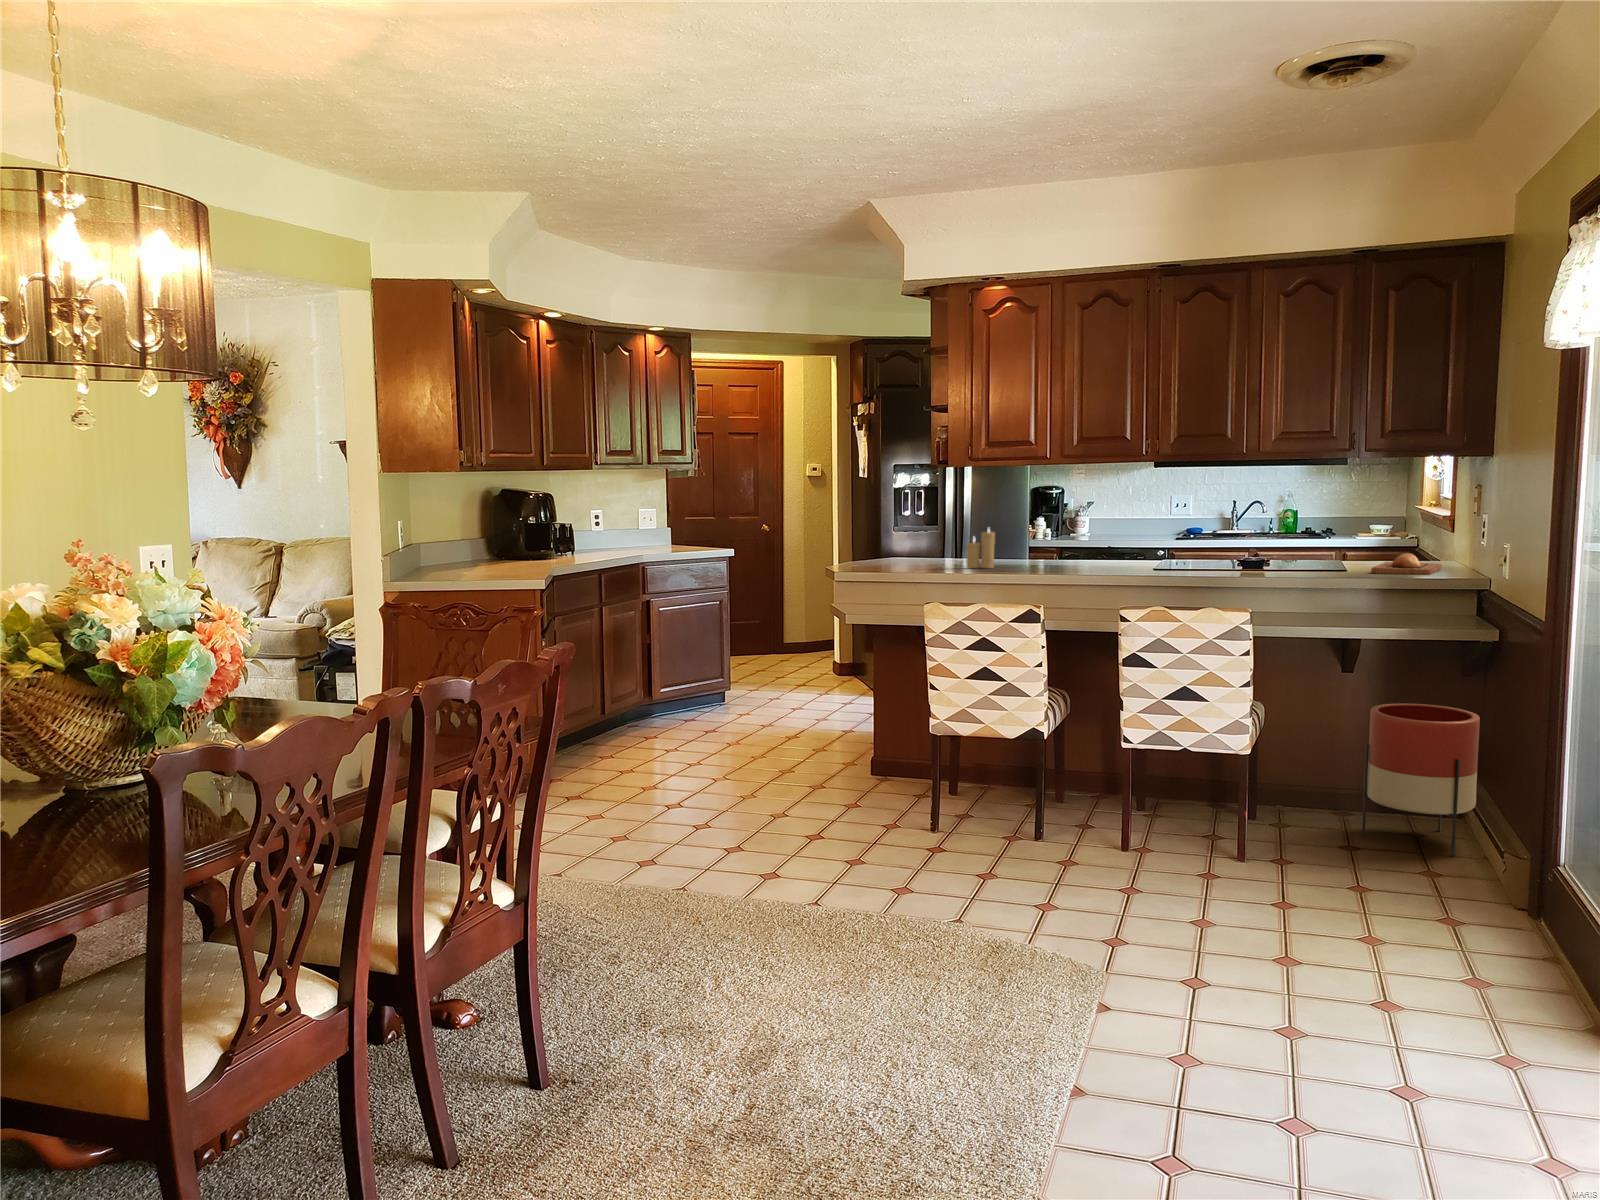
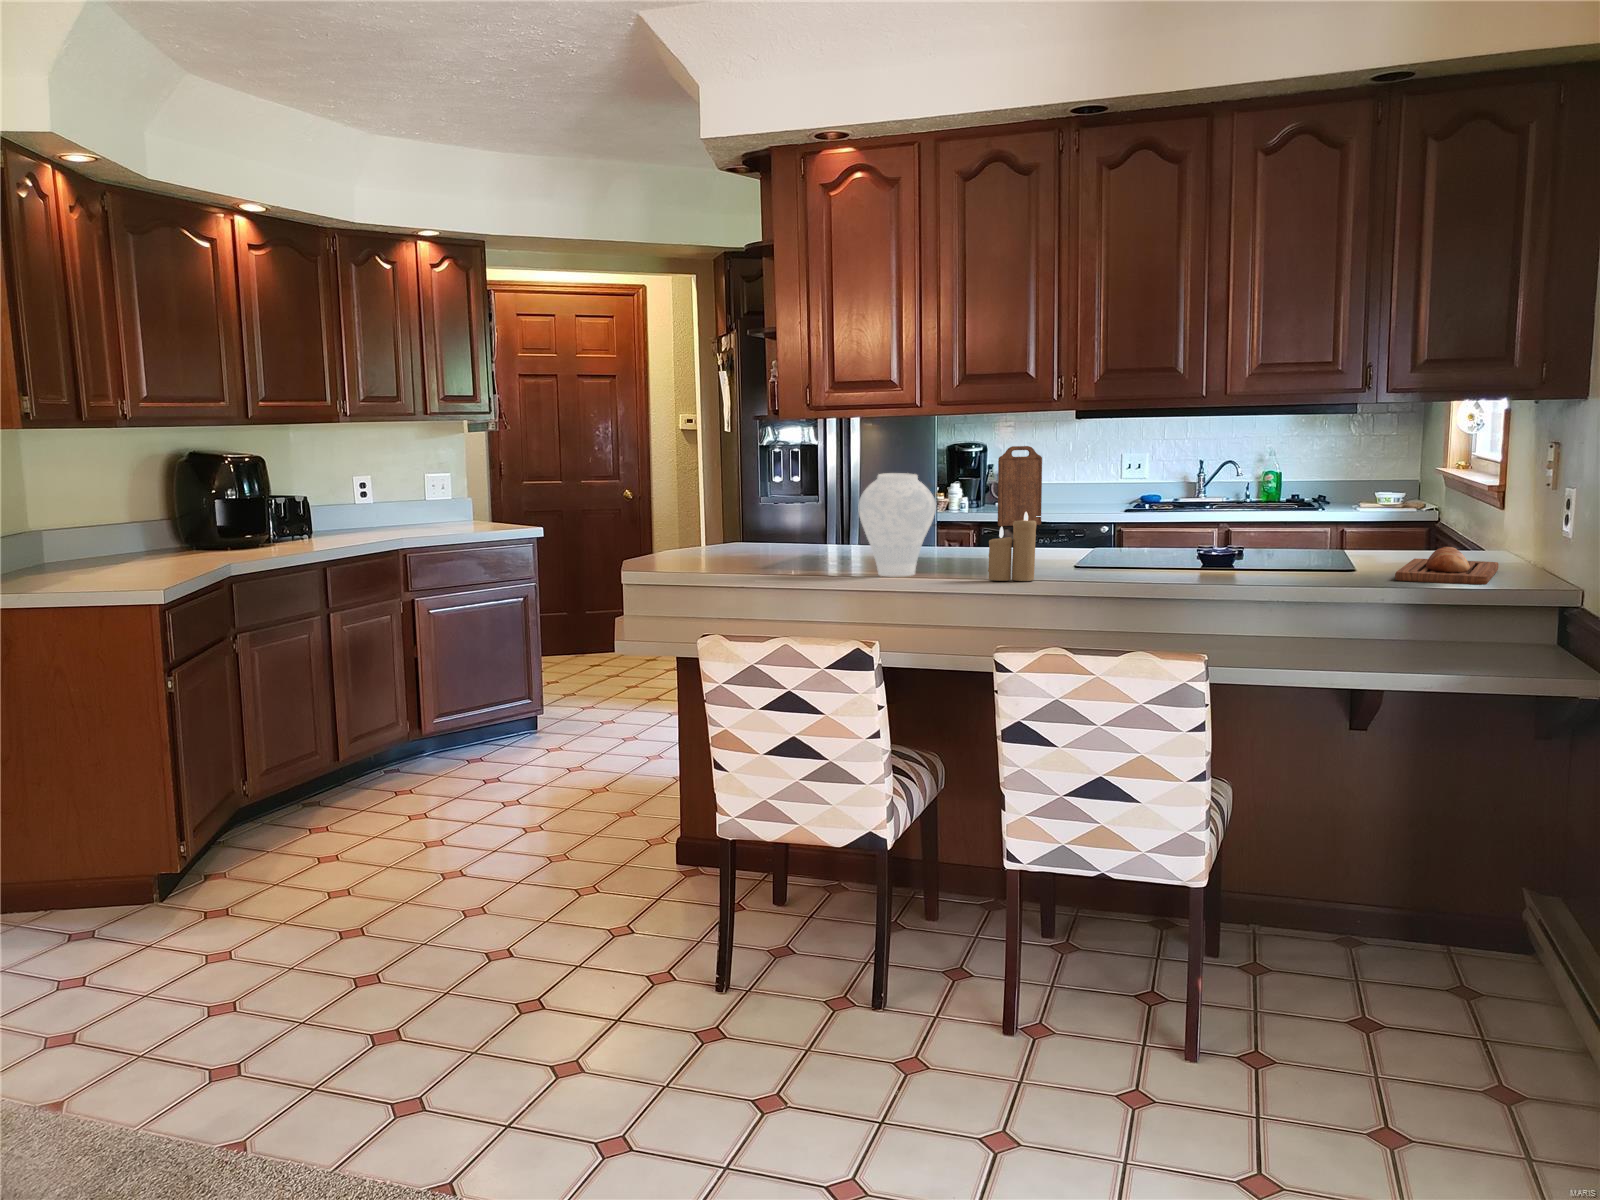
cutting board: none [1078,489,1112,550] -> present [998,446,1042,526]
vase: none [1010,503,1062,572] -> present [859,473,936,577]
candle: present [967,528,995,568] -> present [988,512,1036,581]
planter: present [1362,703,1480,856] -> none [1379,784,1570,1041]

